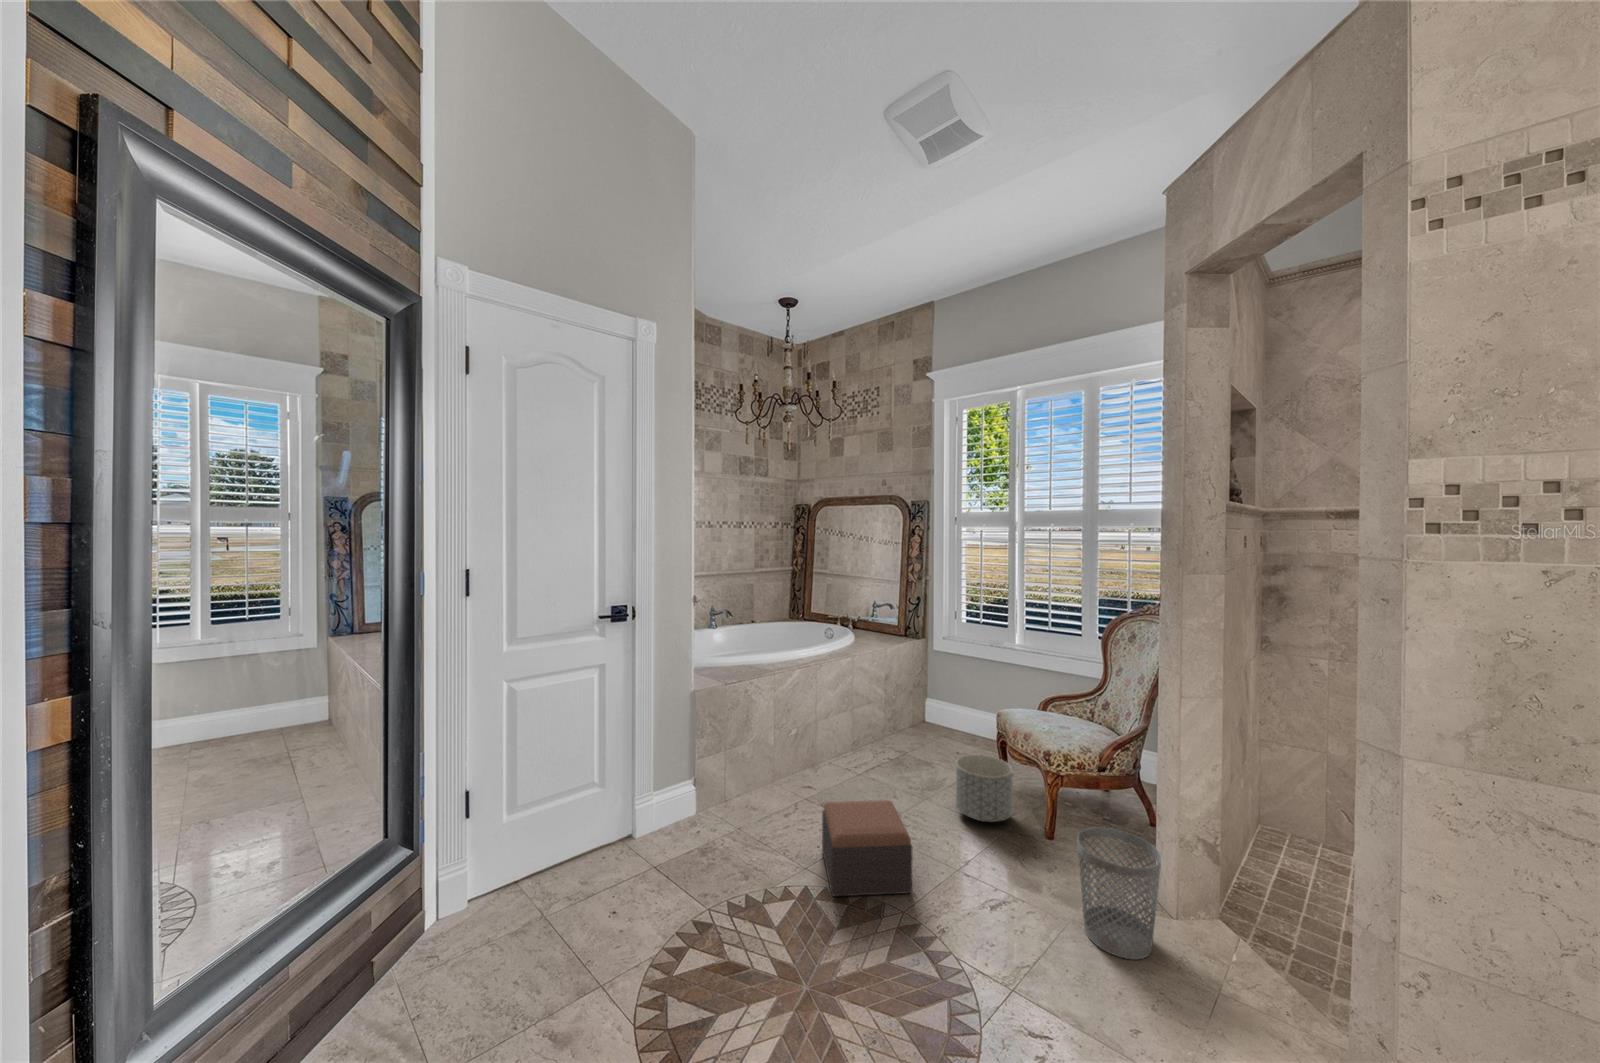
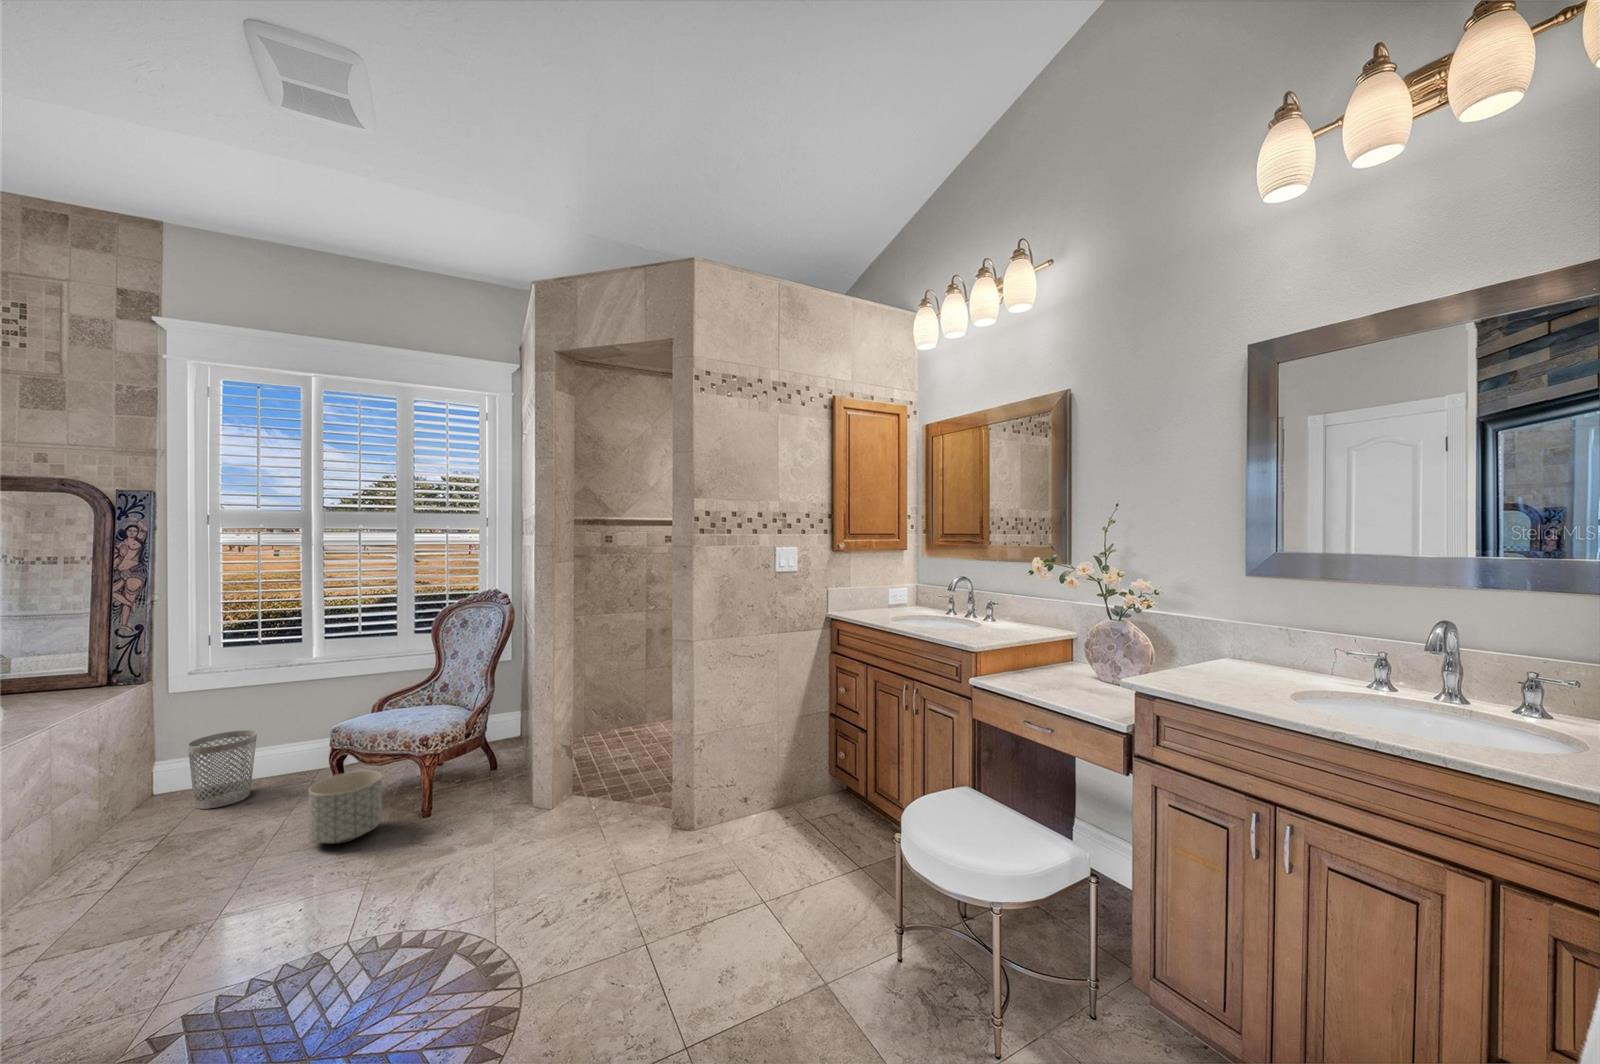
footstool: present [822,800,912,896] -> none [161,858,341,994]
wastebasket: present [1077,828,1161,960] -> present [188,730,257,809]

